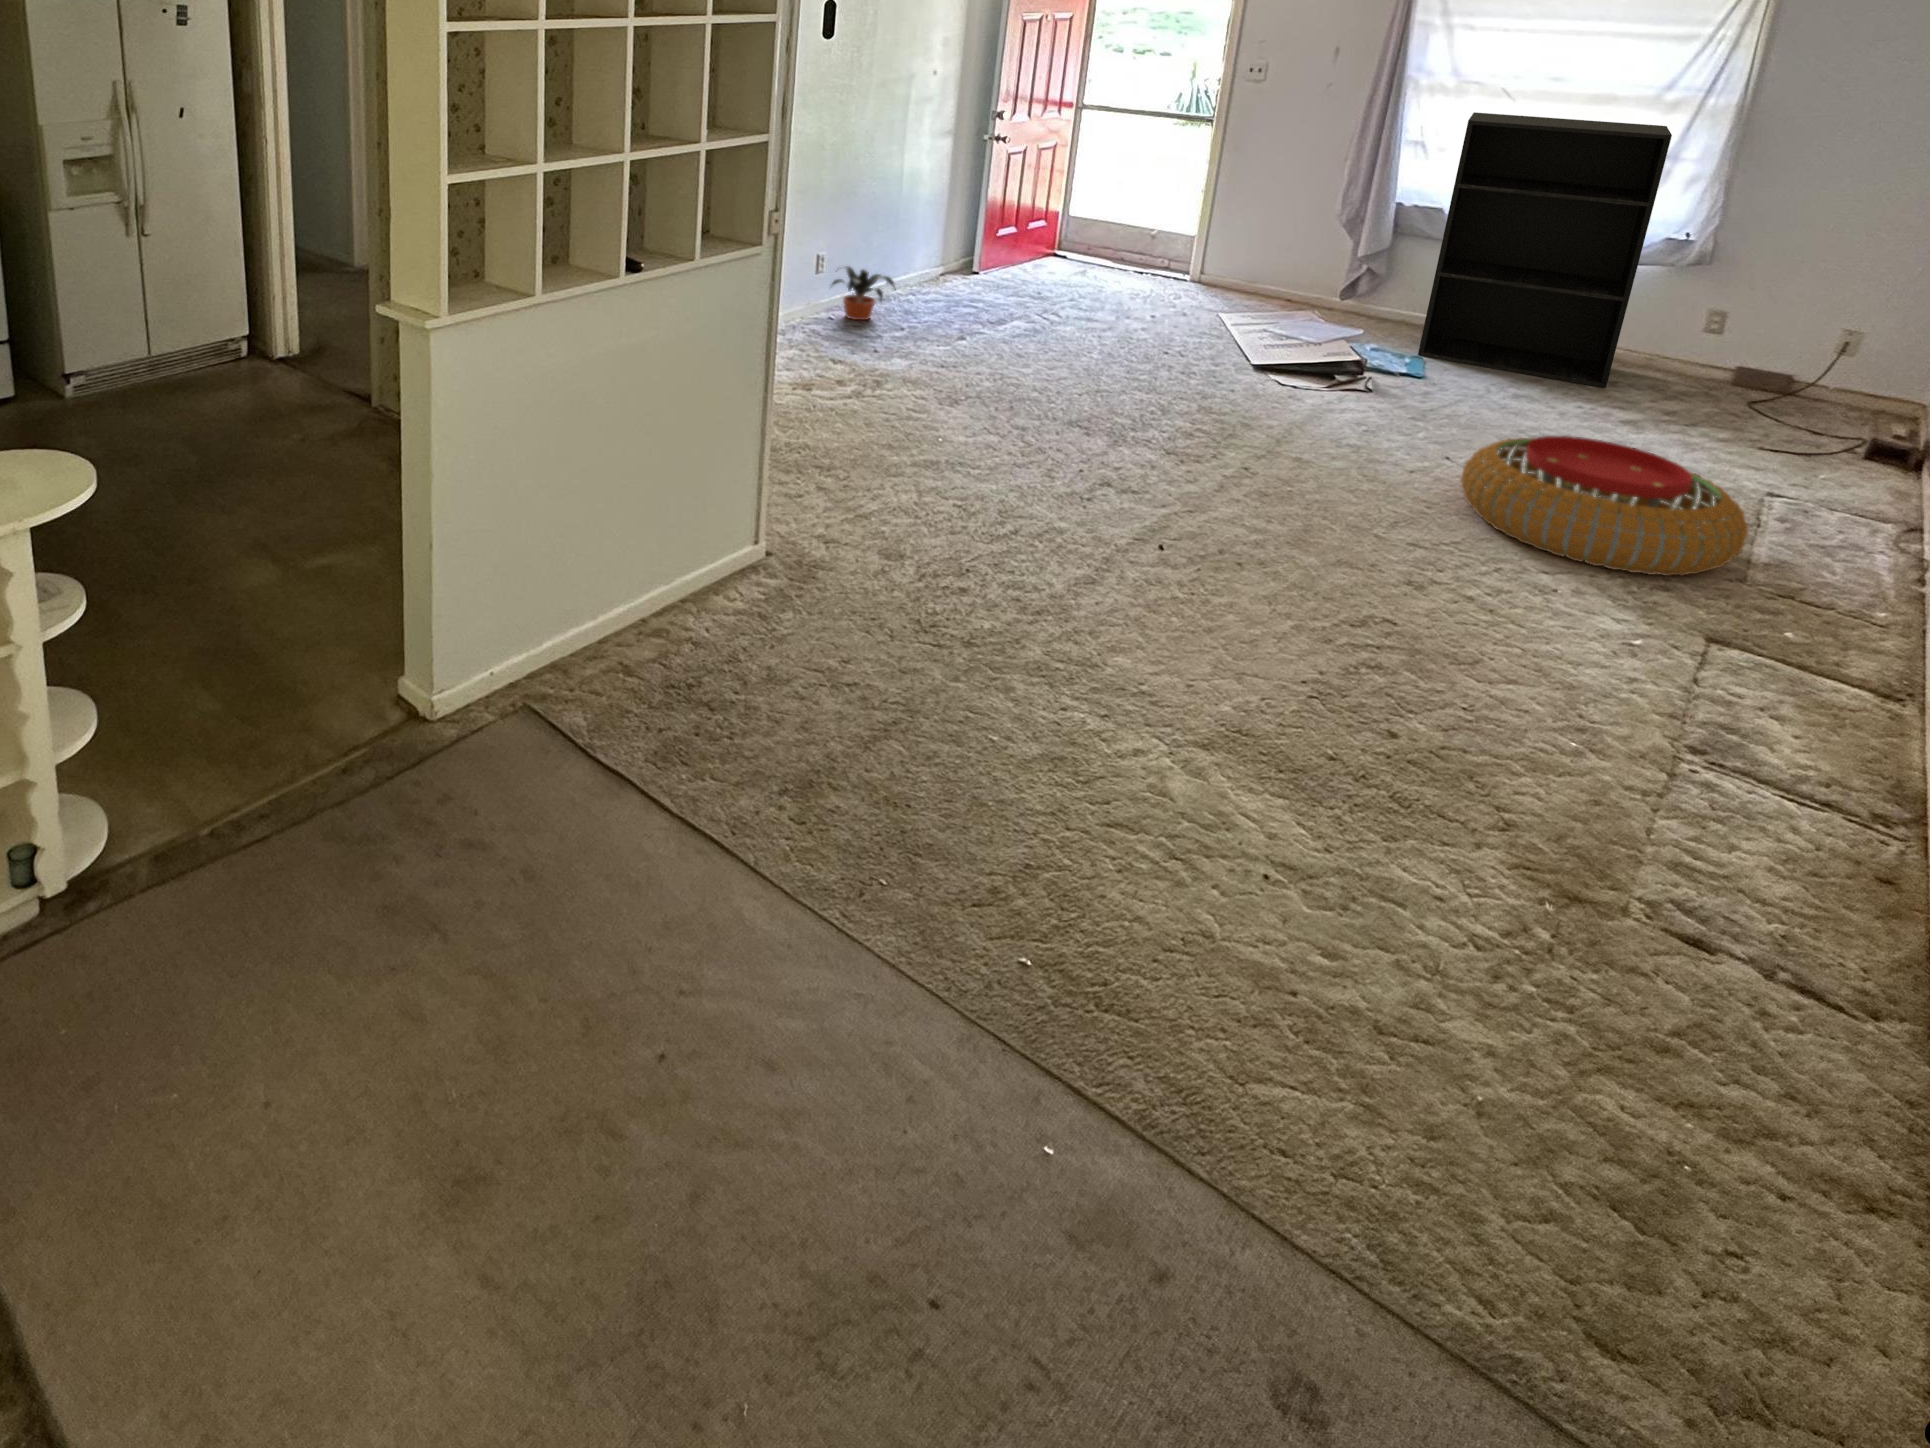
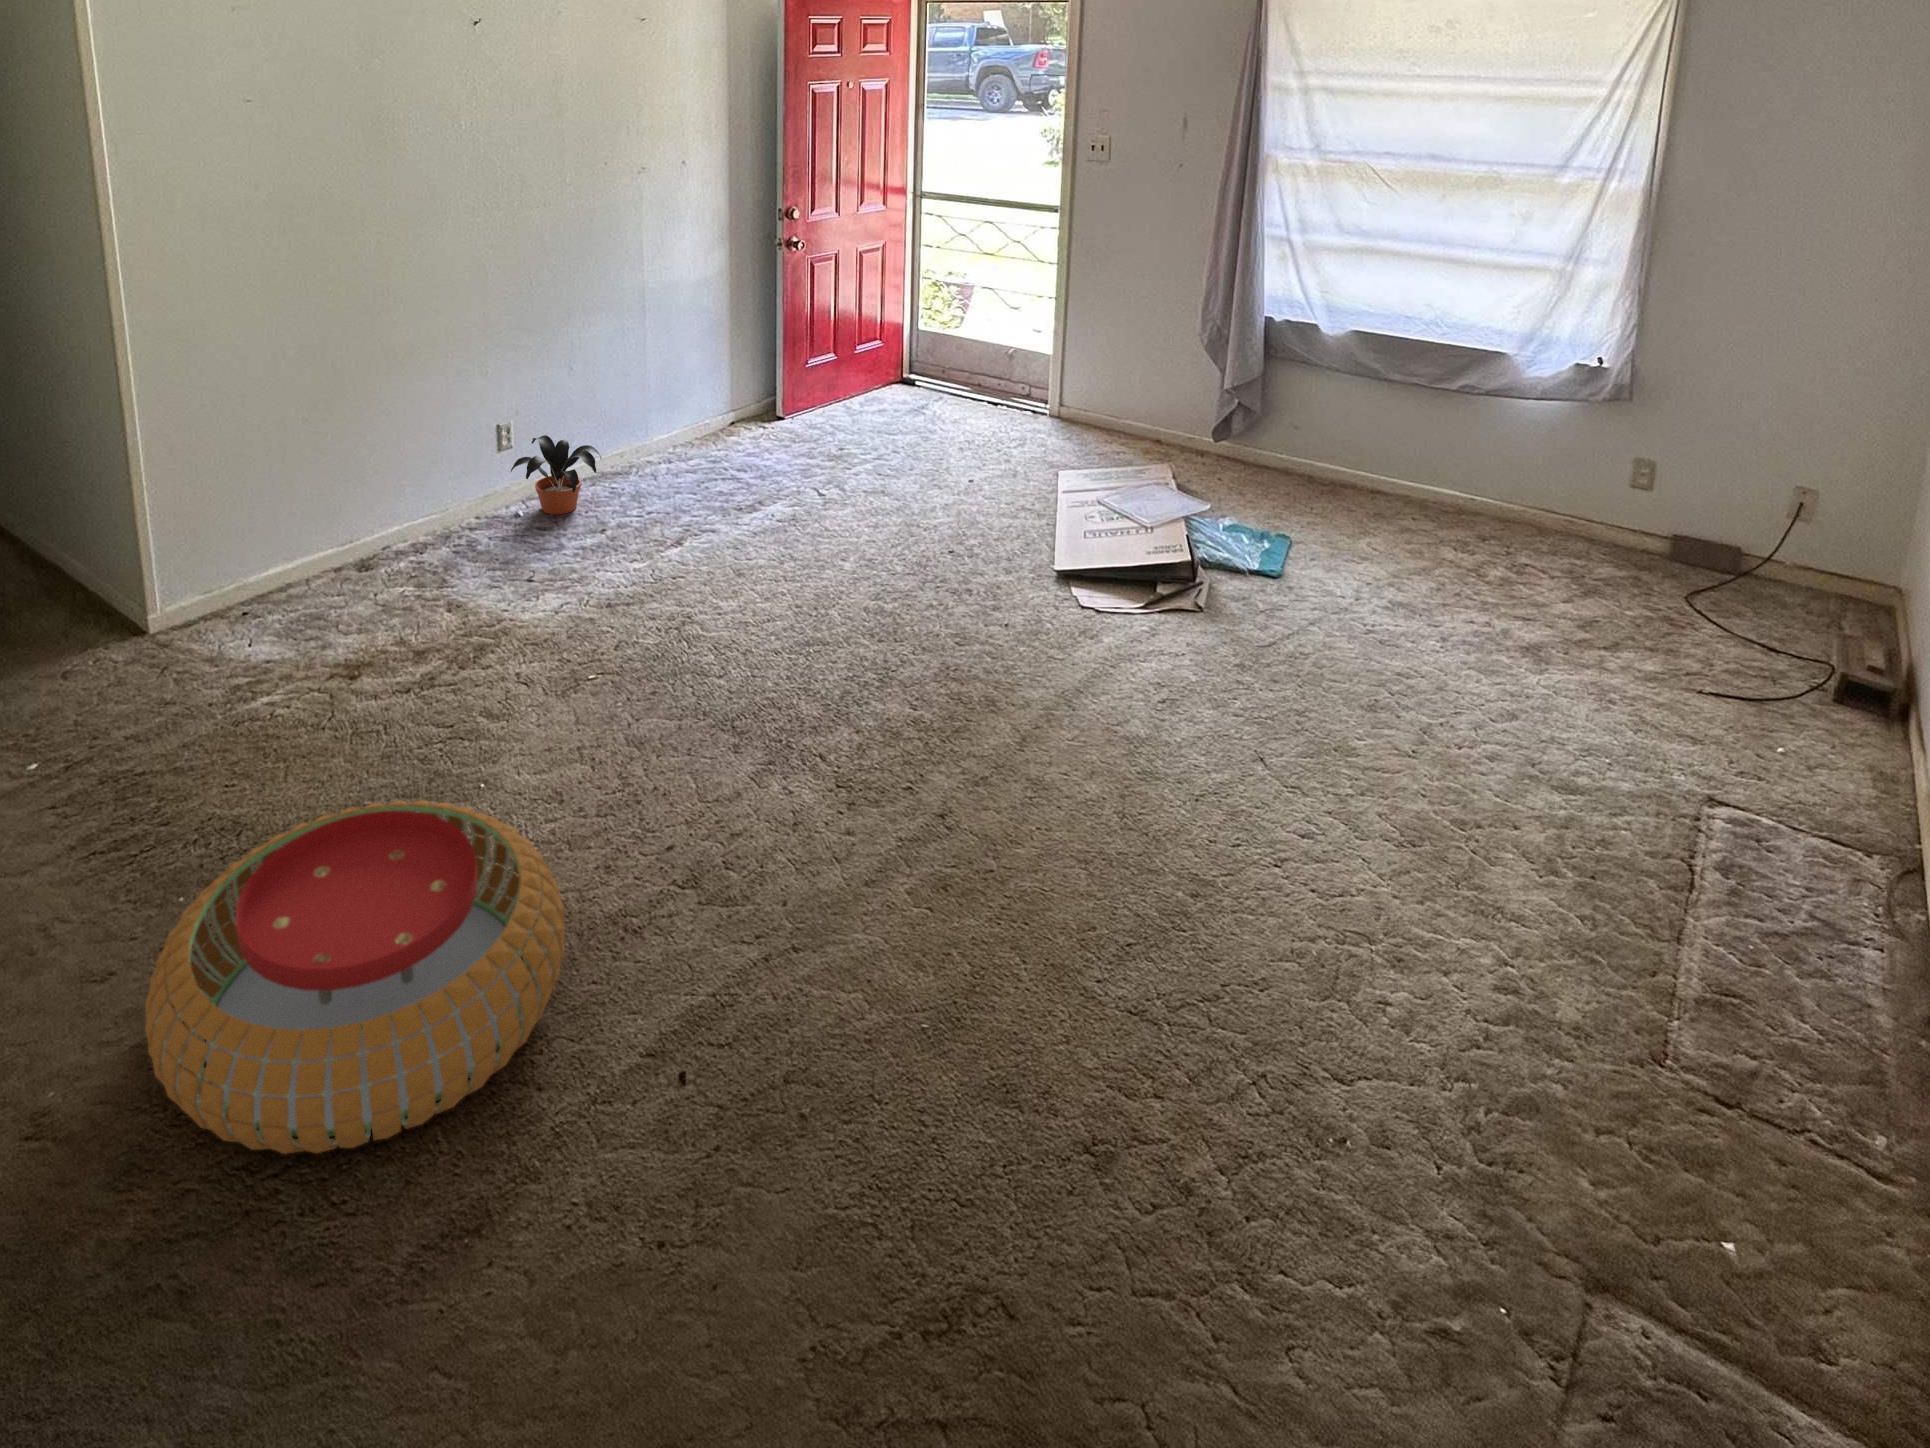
bookshelf: present [1418,112,1672,387] -> none [1286,202,1562,579]
pouf: present [1460,436,1748,576] -> present [145,800,565,1154]

